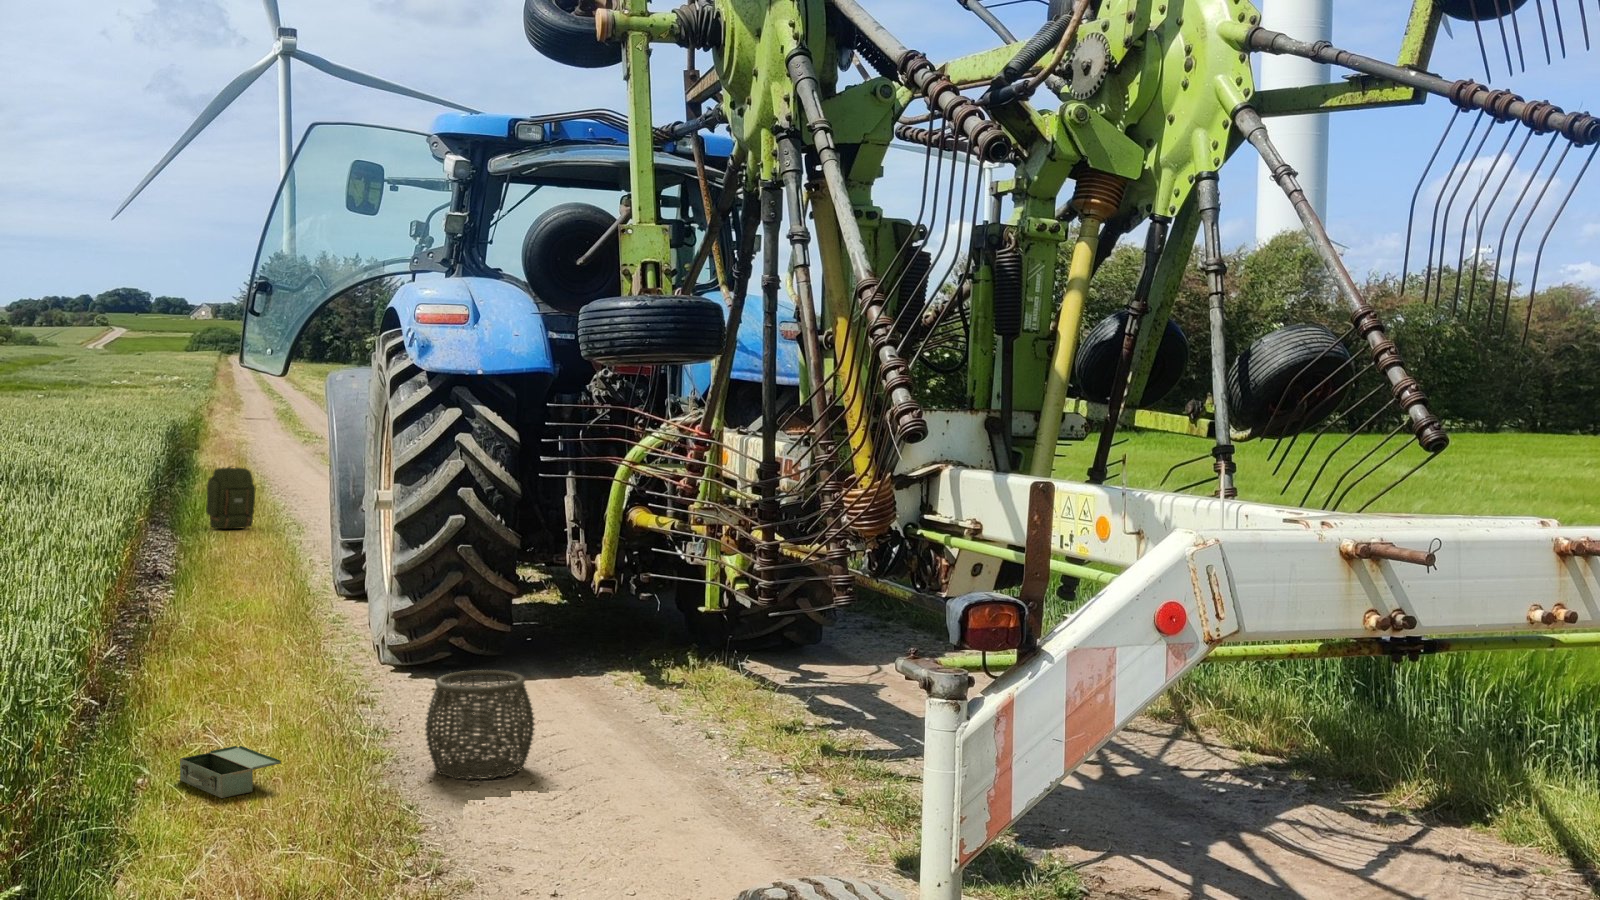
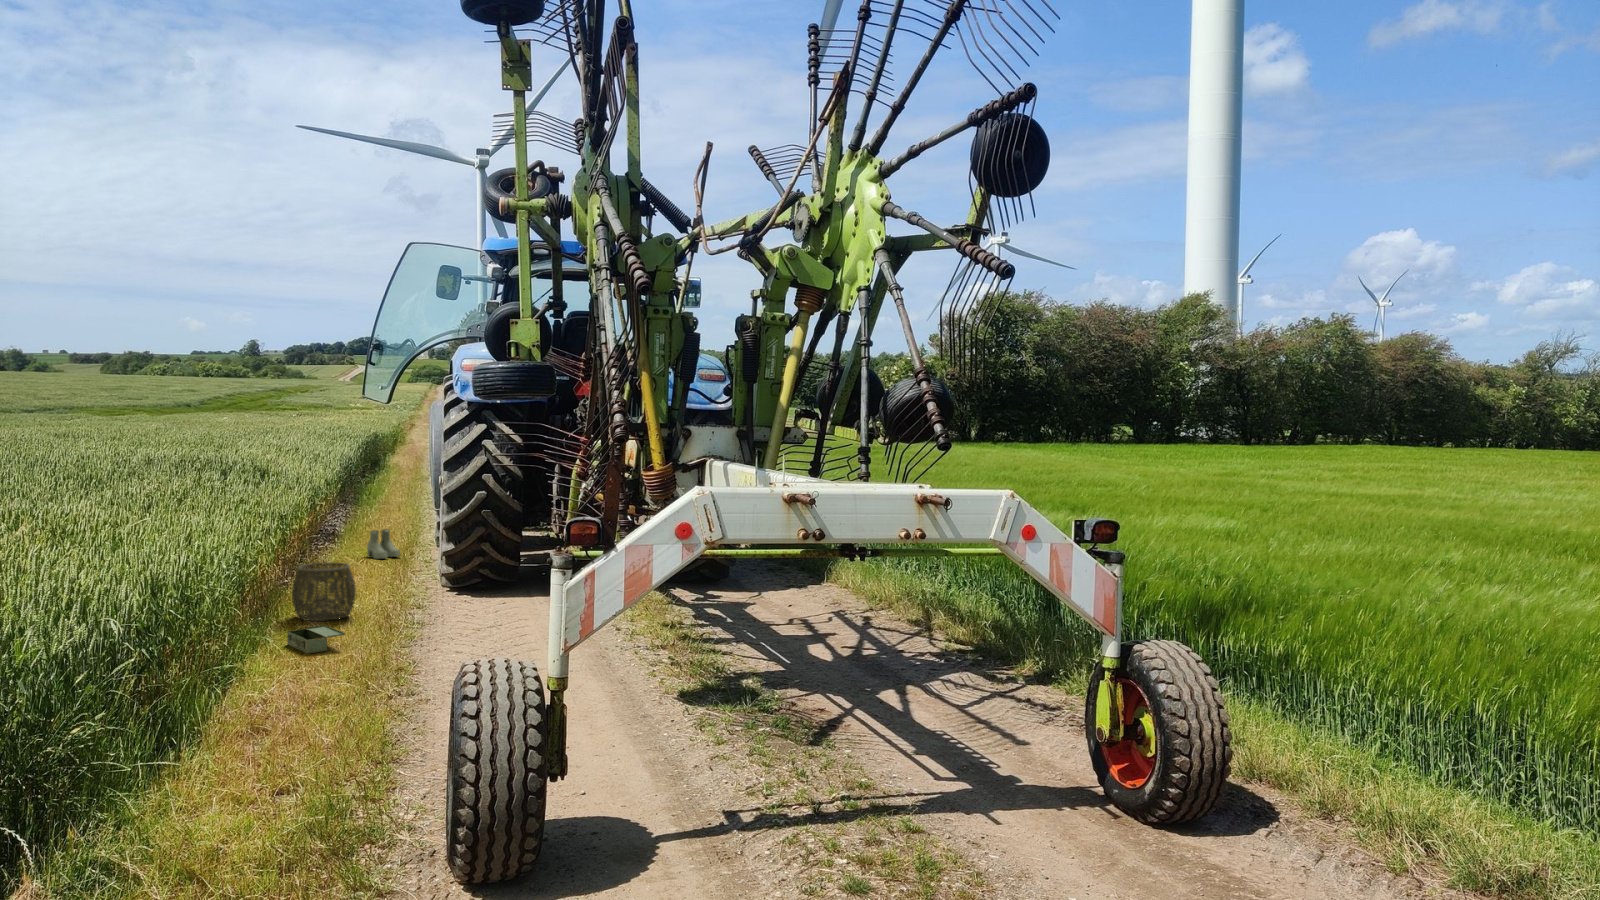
backpack: present [206,466,256,529] -> none [372,462,406,505]
boots: none [238,571,290,618] -> present [367,529,400,559]
woven basket: present [425,670,535,780] -> present [292,562,356,621]

